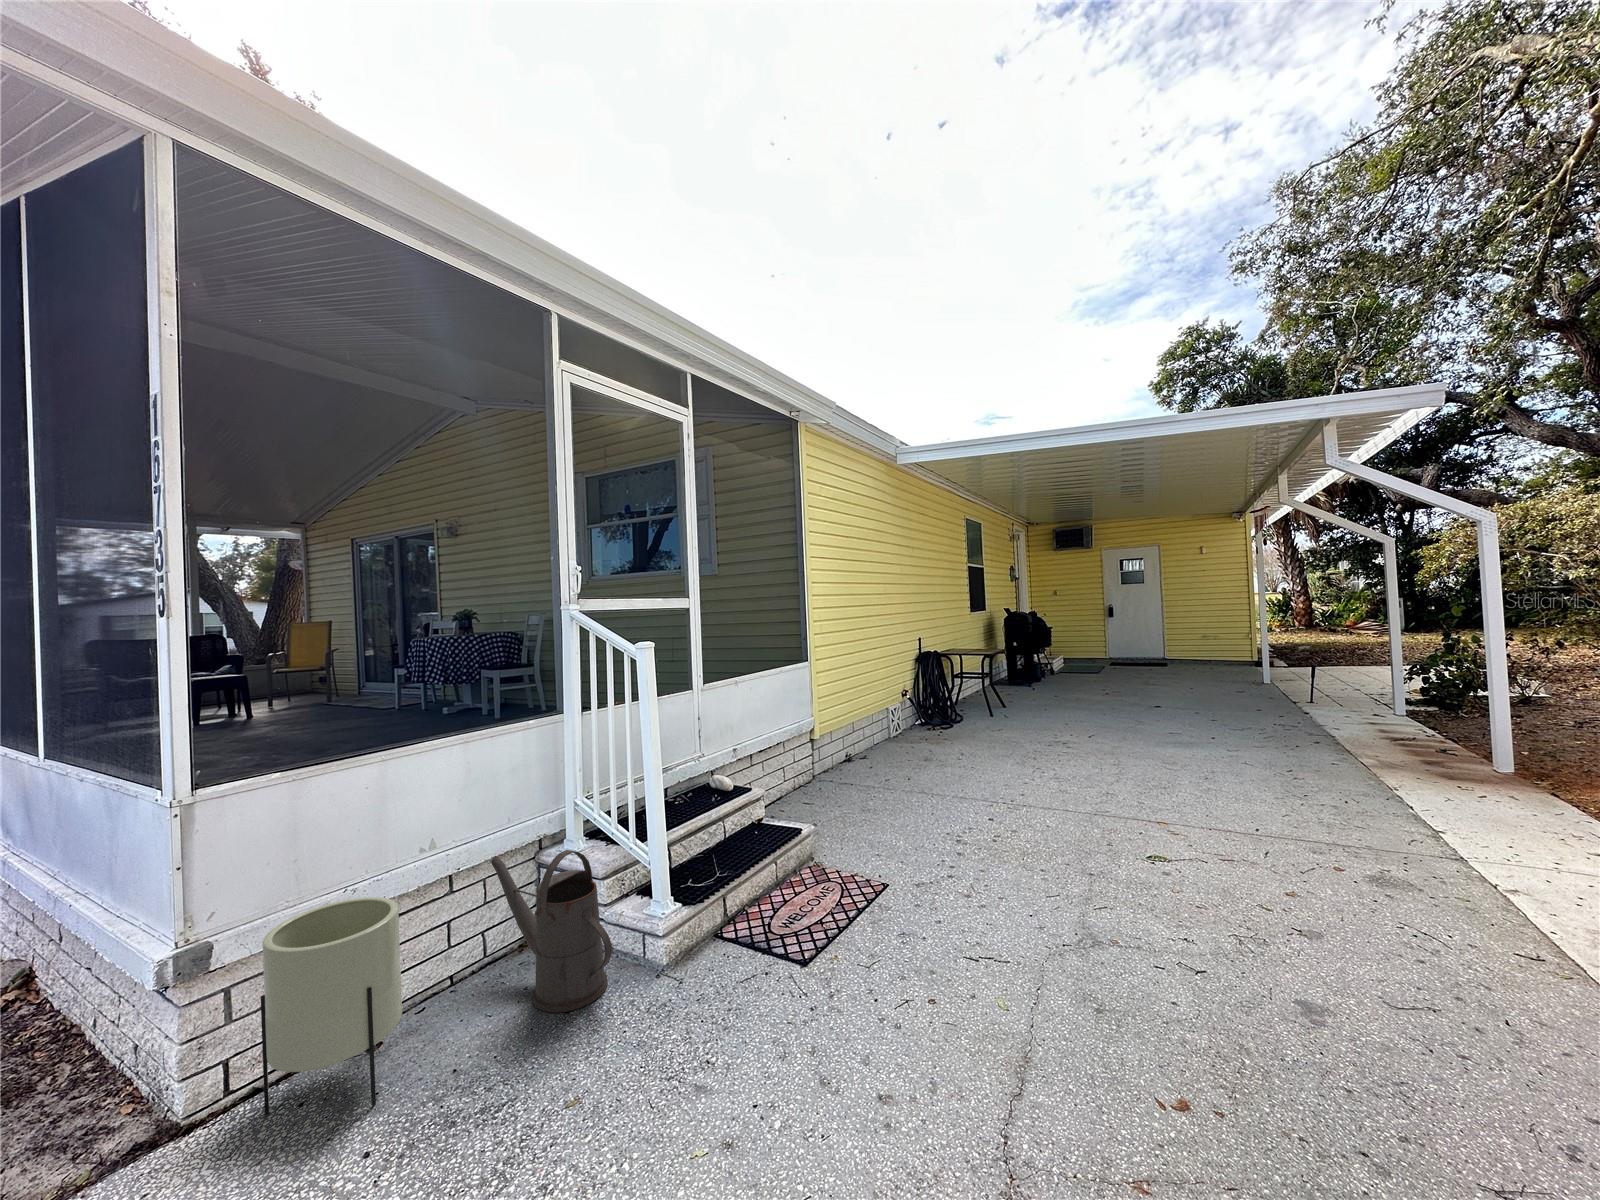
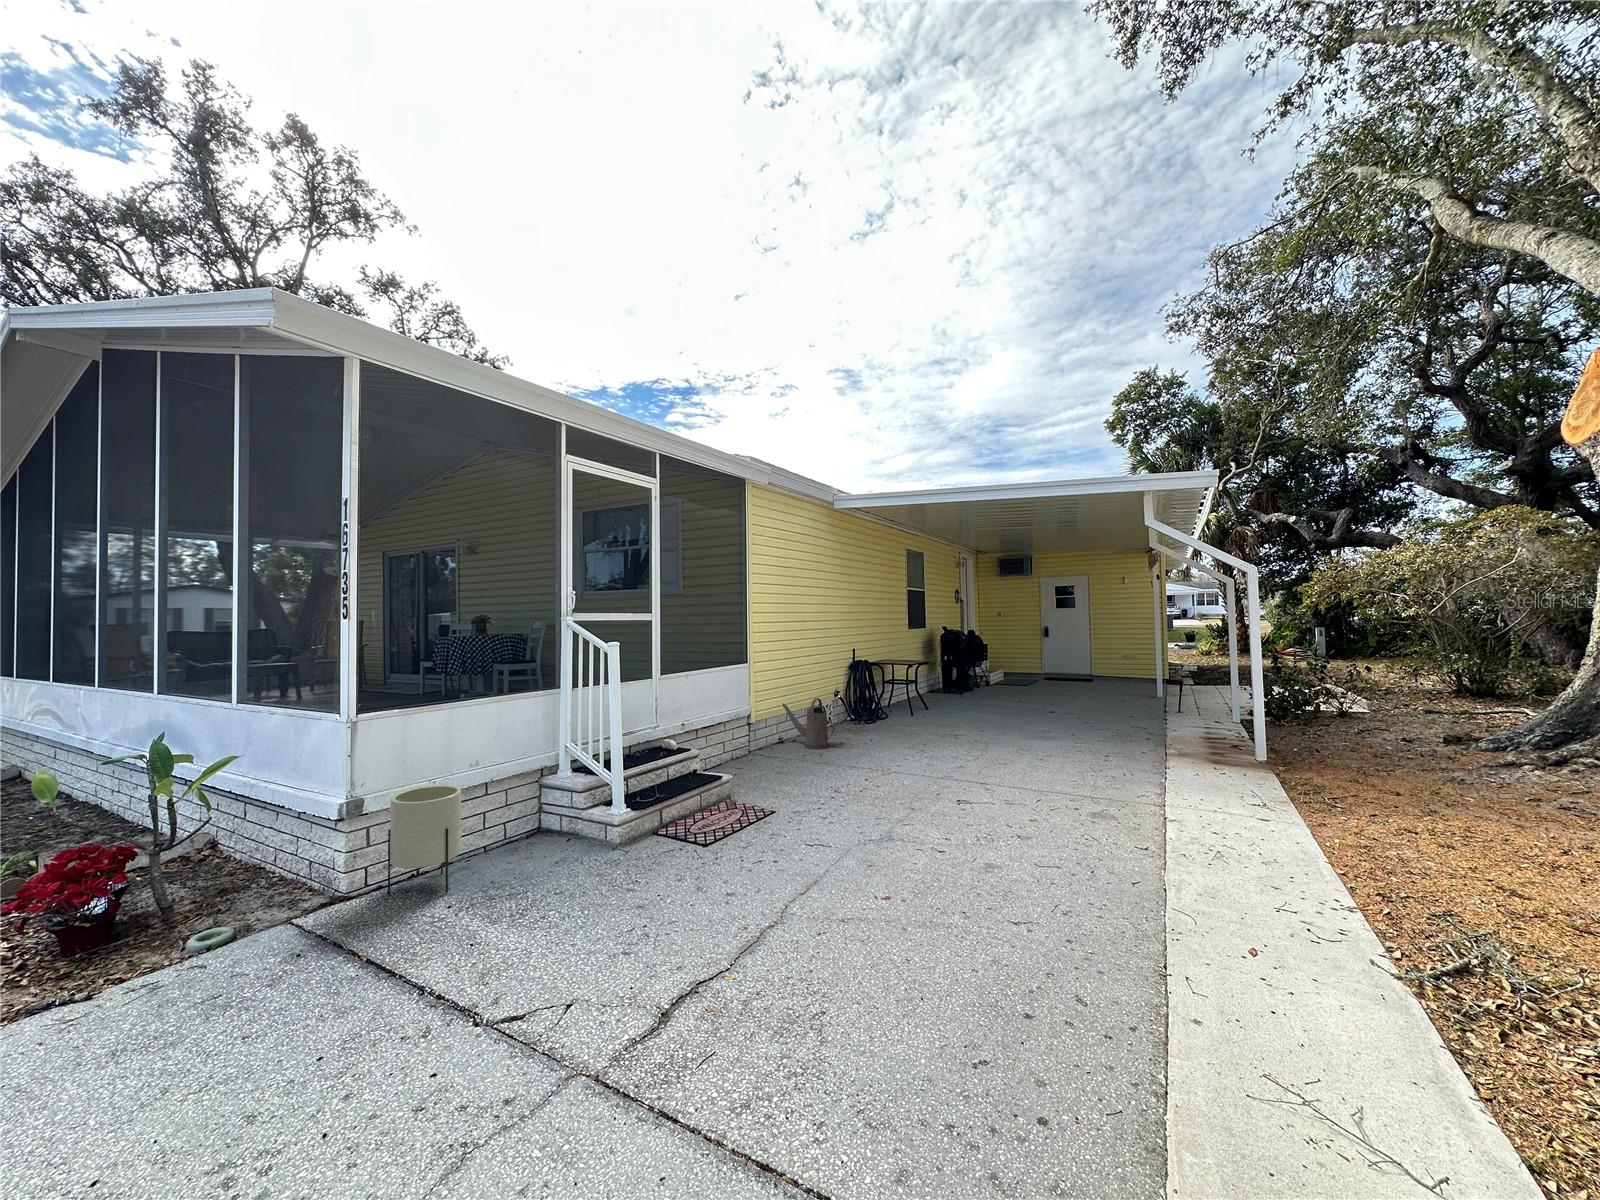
watering can: present [491,850,612,1013] -> present [783,698,835,749]

